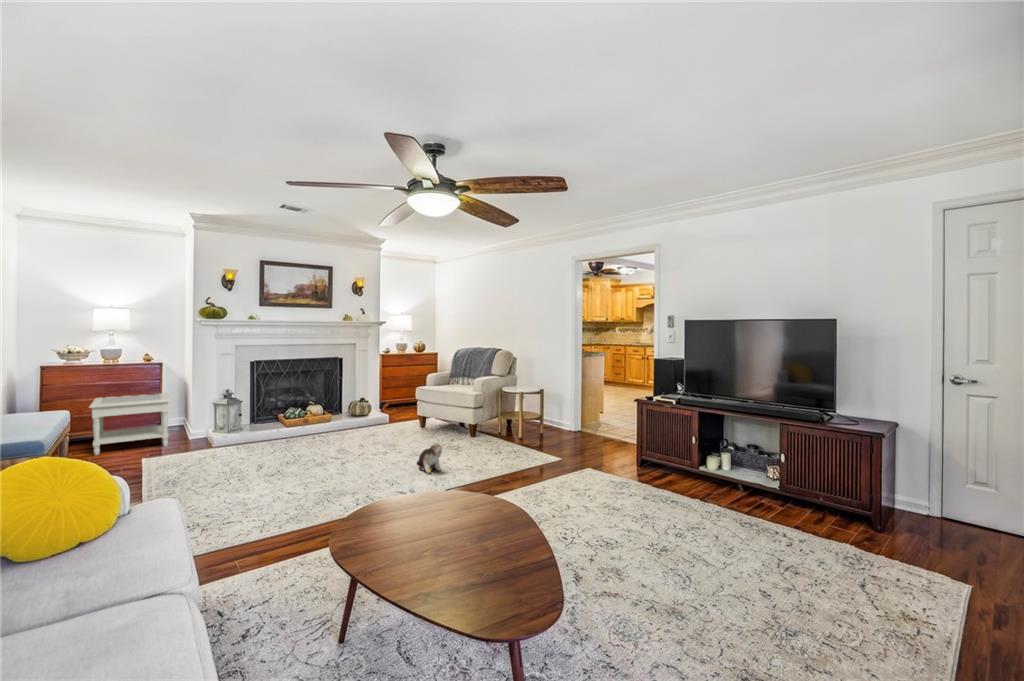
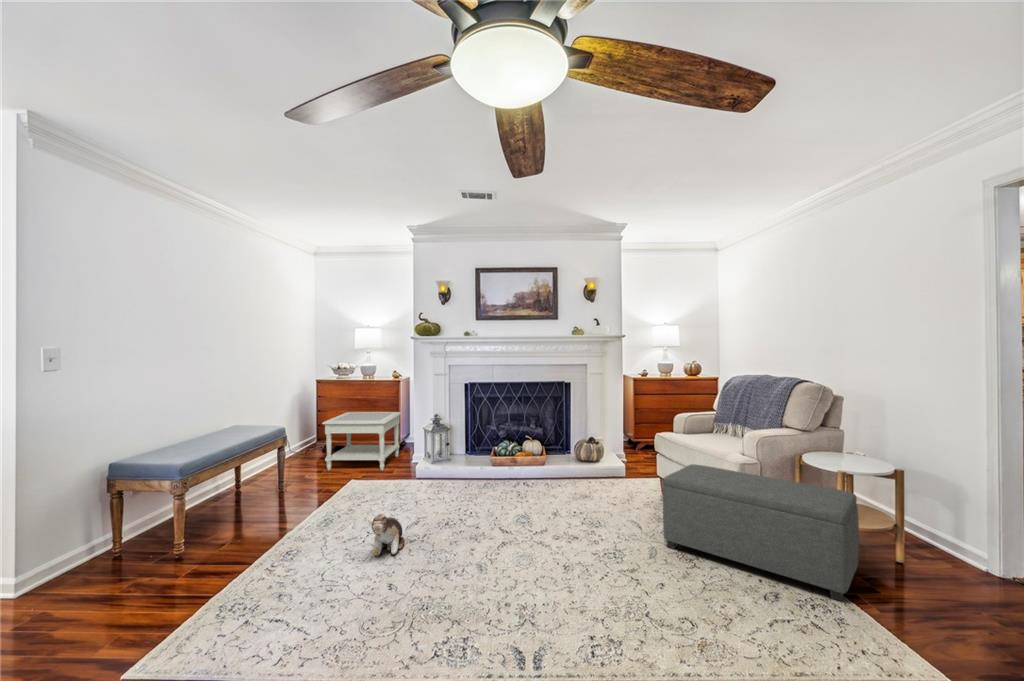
ottoman: none [439,400,529,448] -> present [663,464,859,601]
plush toy: present [417,443,444,473] -> present [368,514,405,556]

